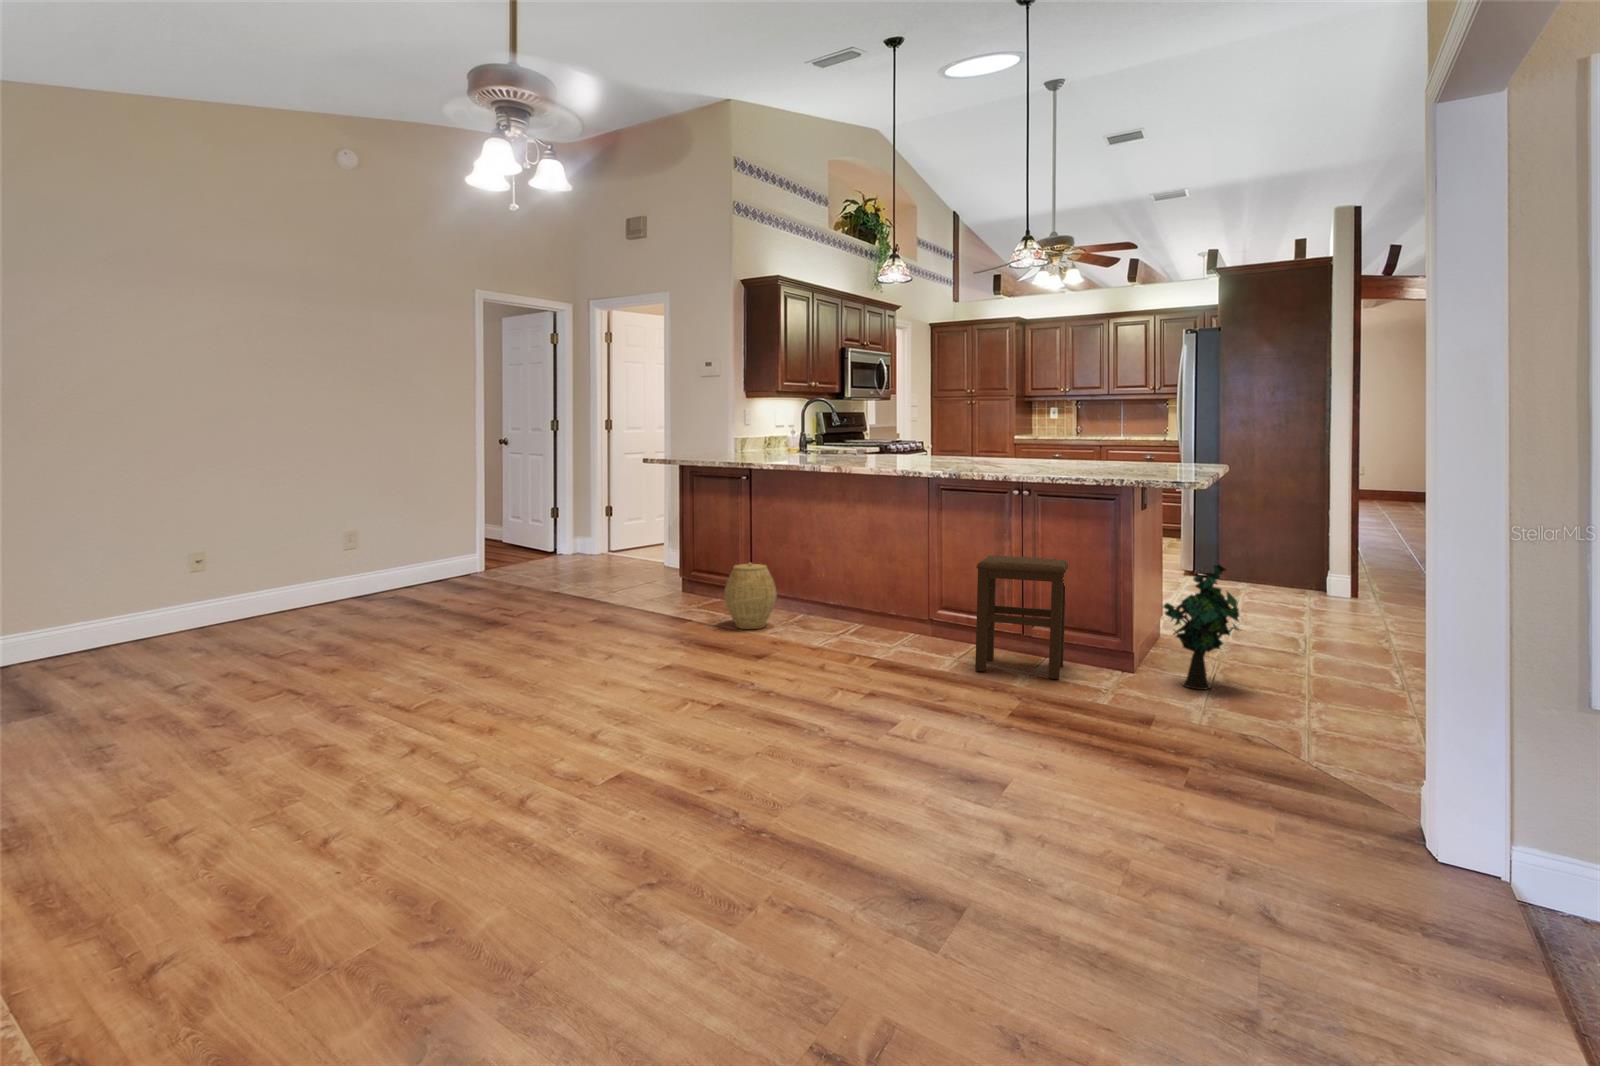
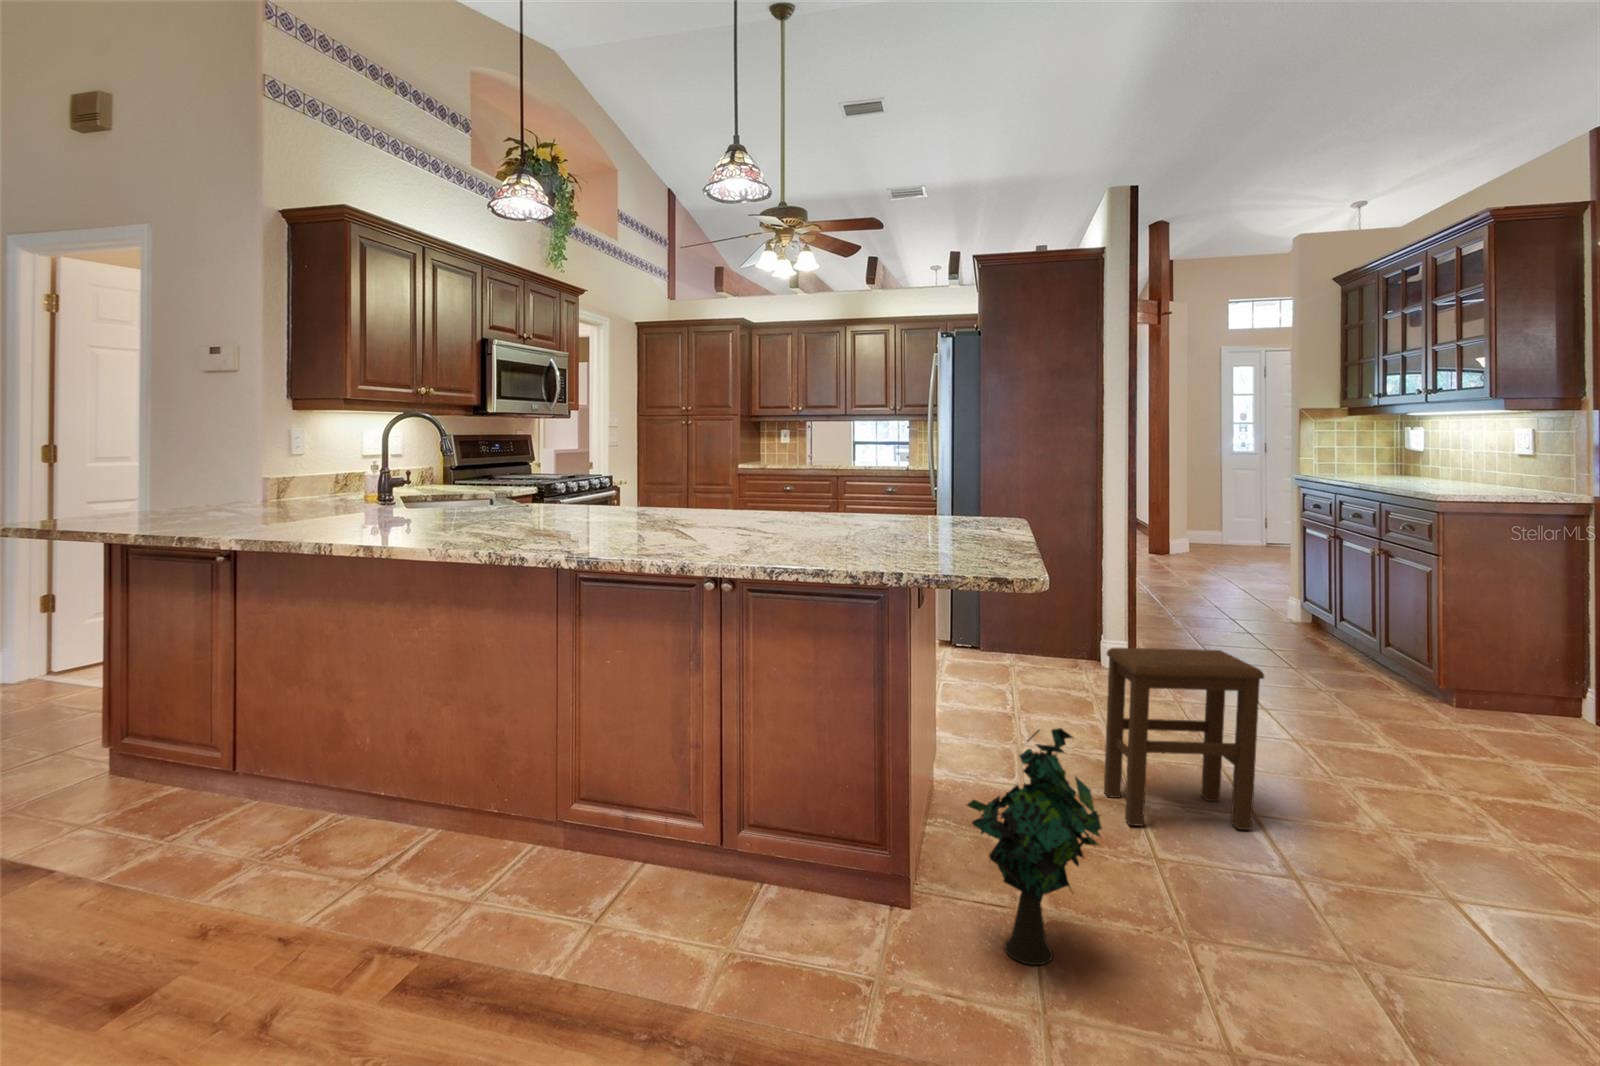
stool: present [975,555,1068,679] -> present [1104,648,1264,830]
woven basket: present [724,563,777,629] -> none [151,719,277,857]

